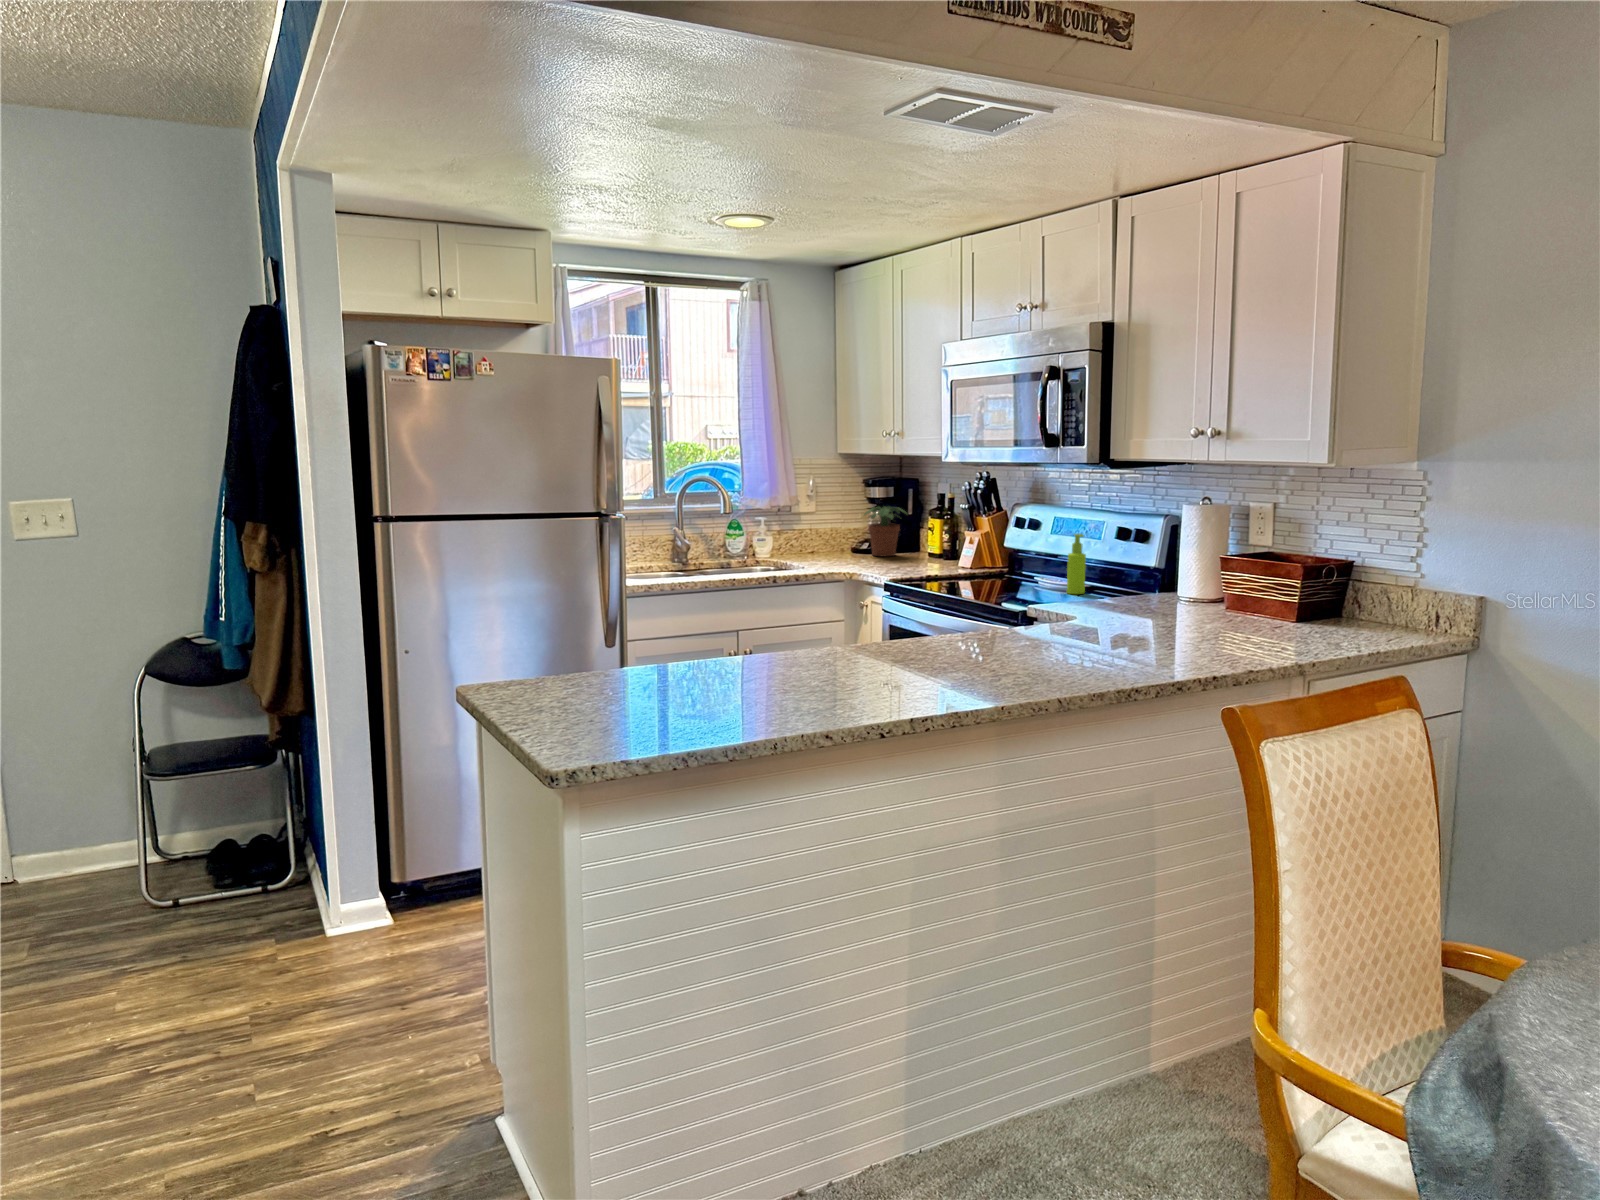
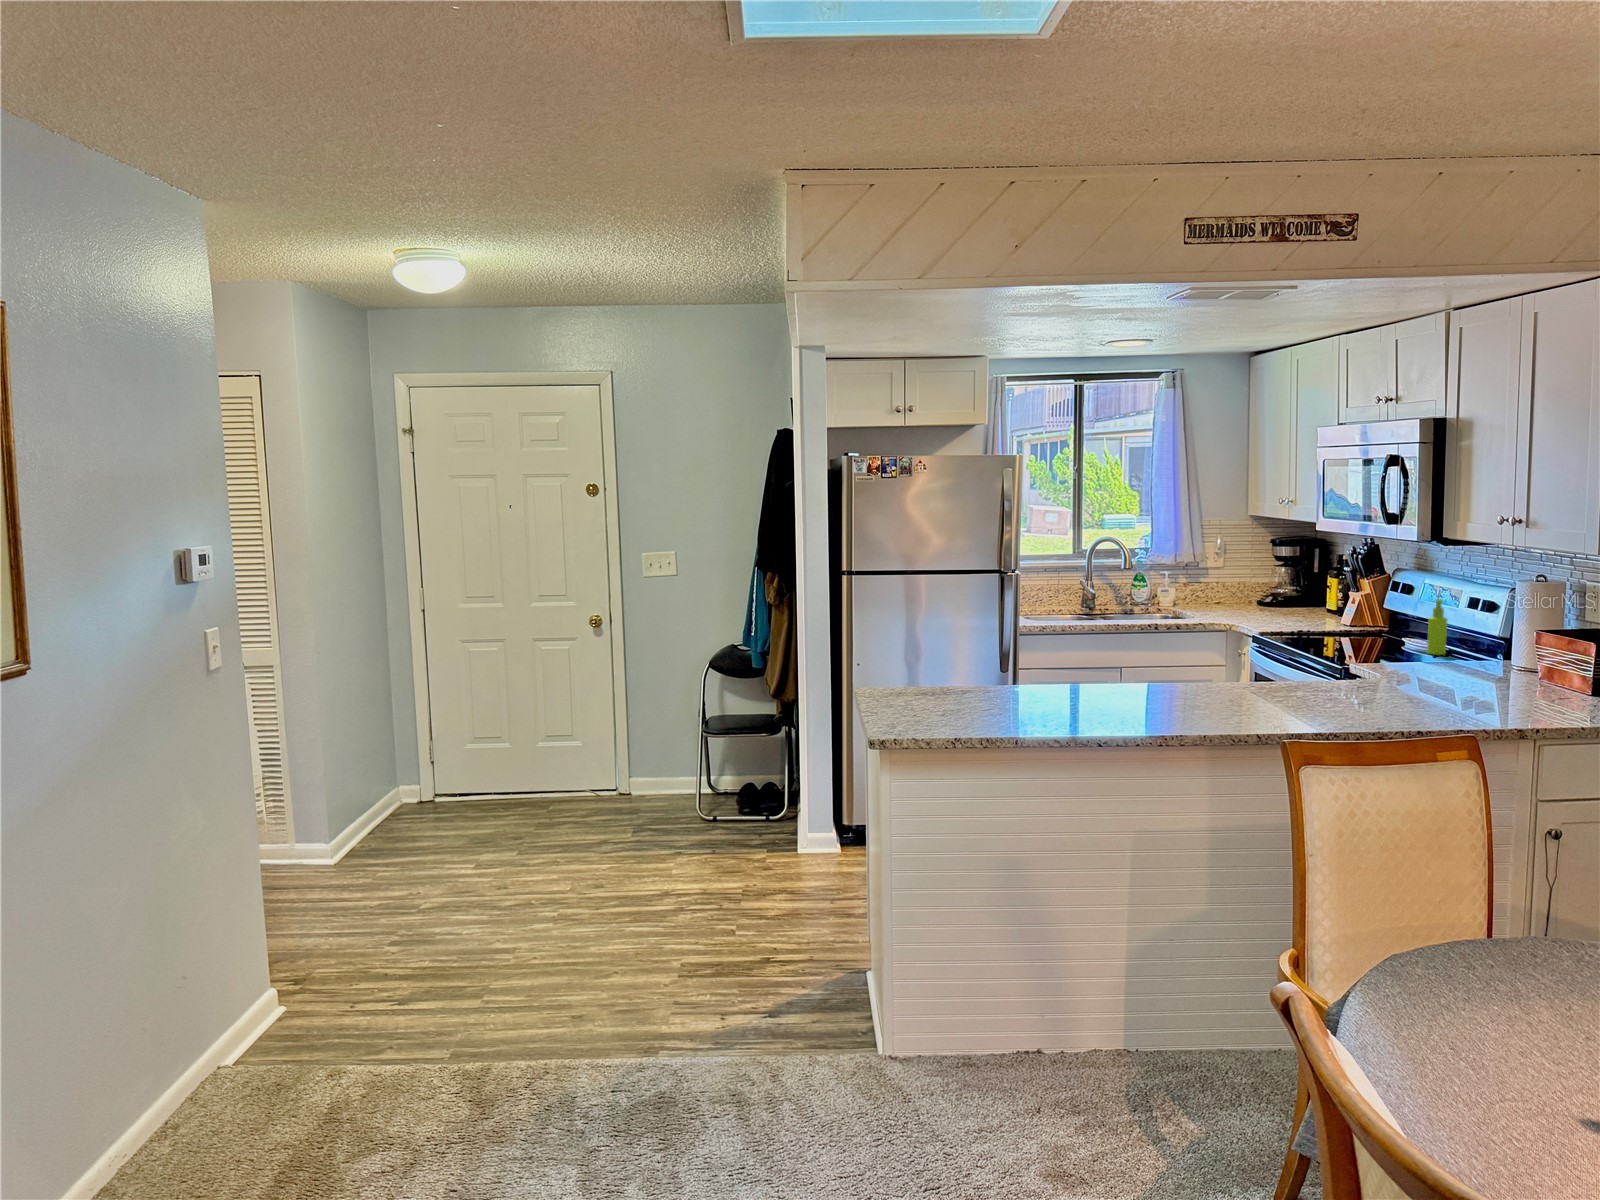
potted plant: present [864,506,907,556] -> none [1259,566,1304,610]

